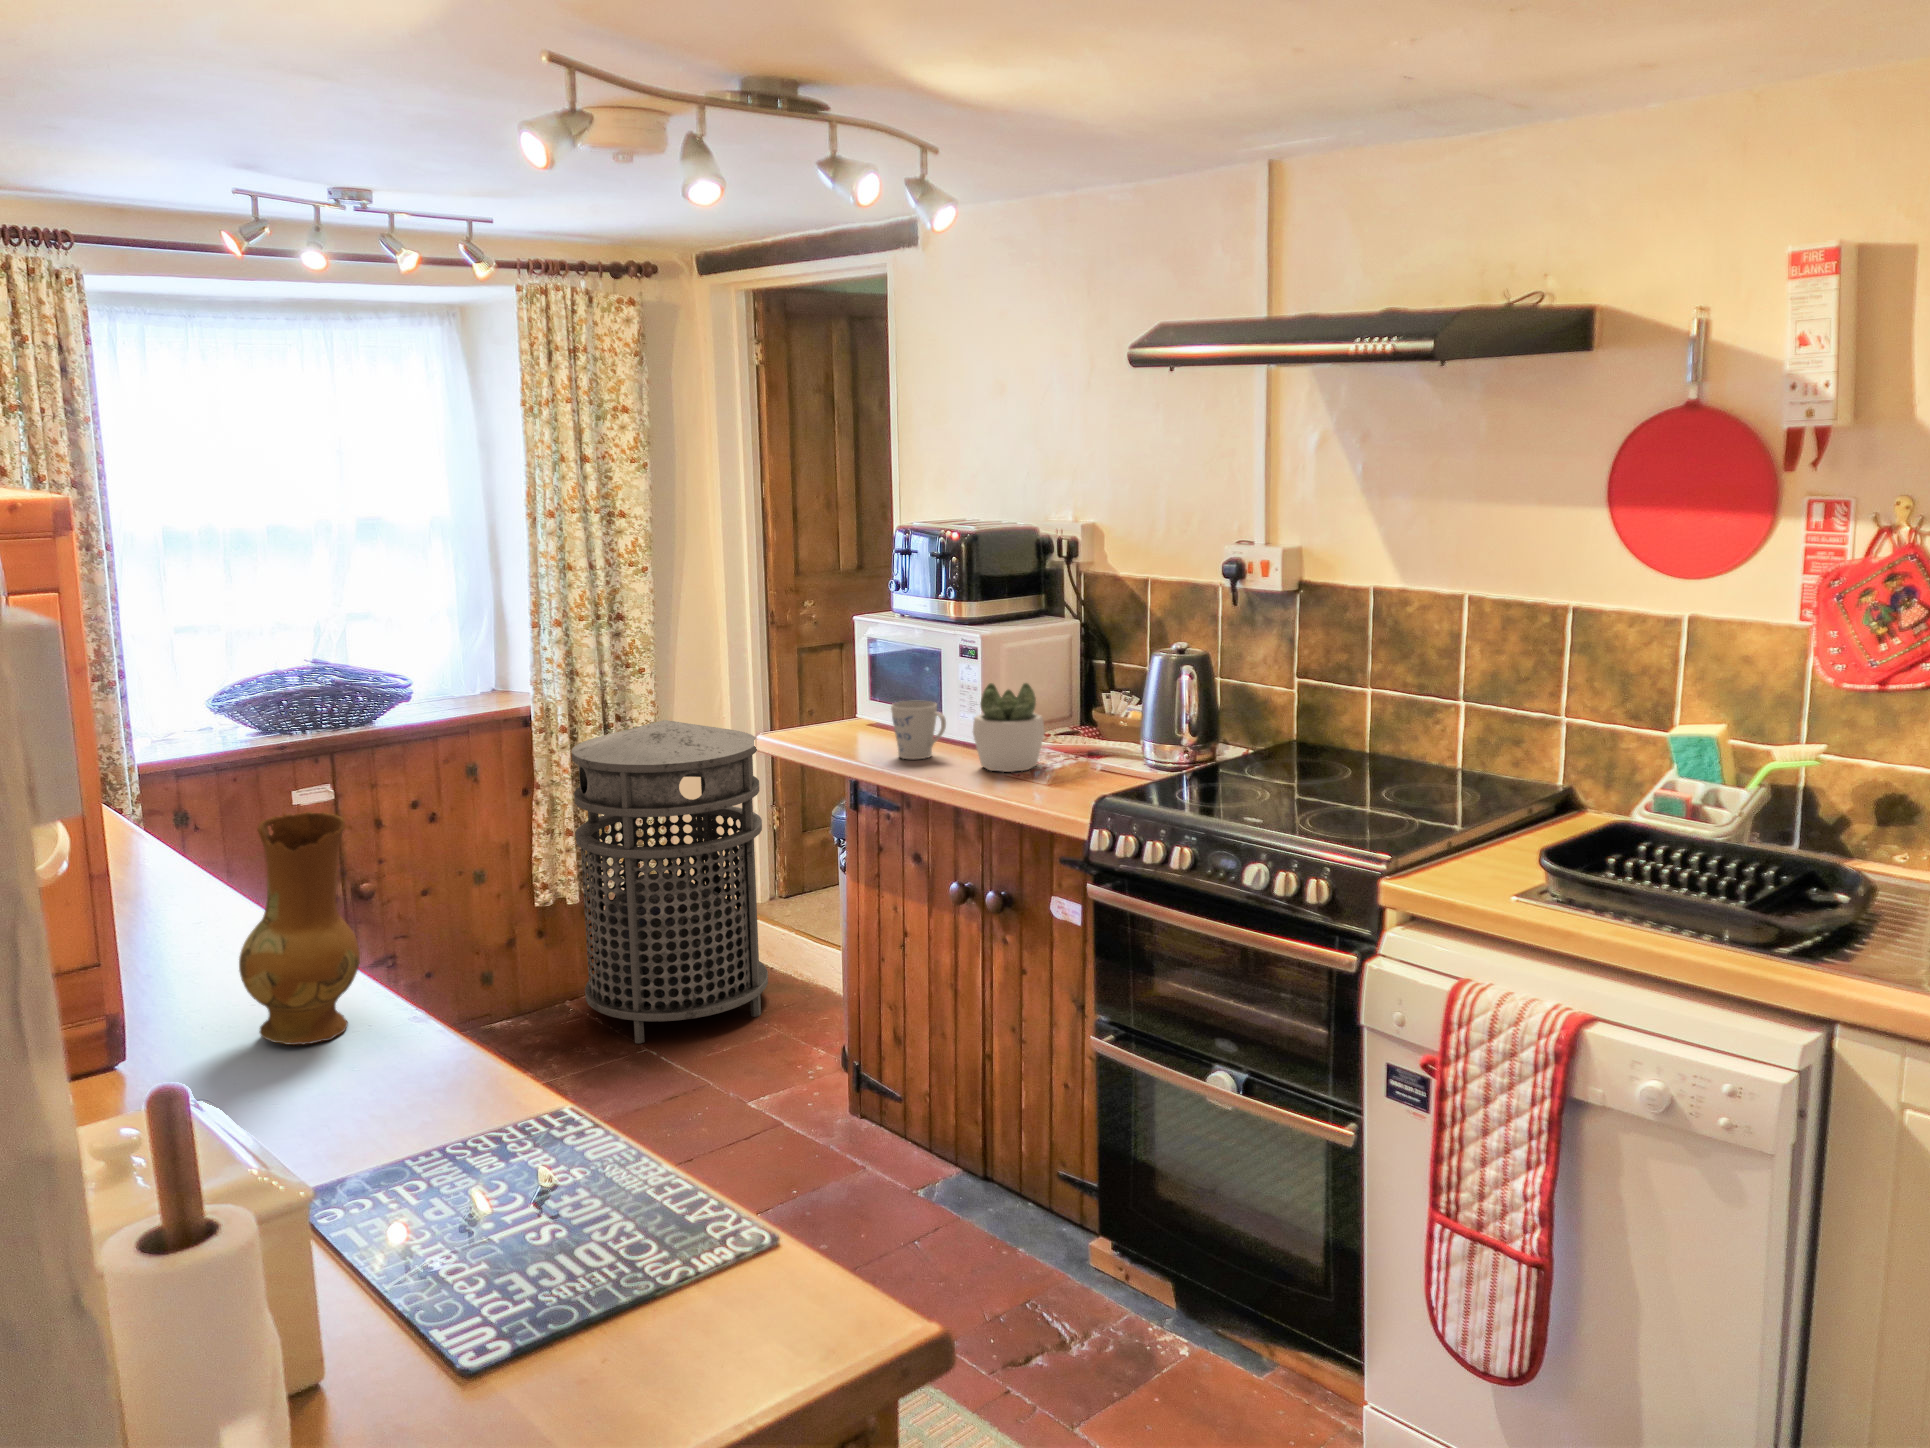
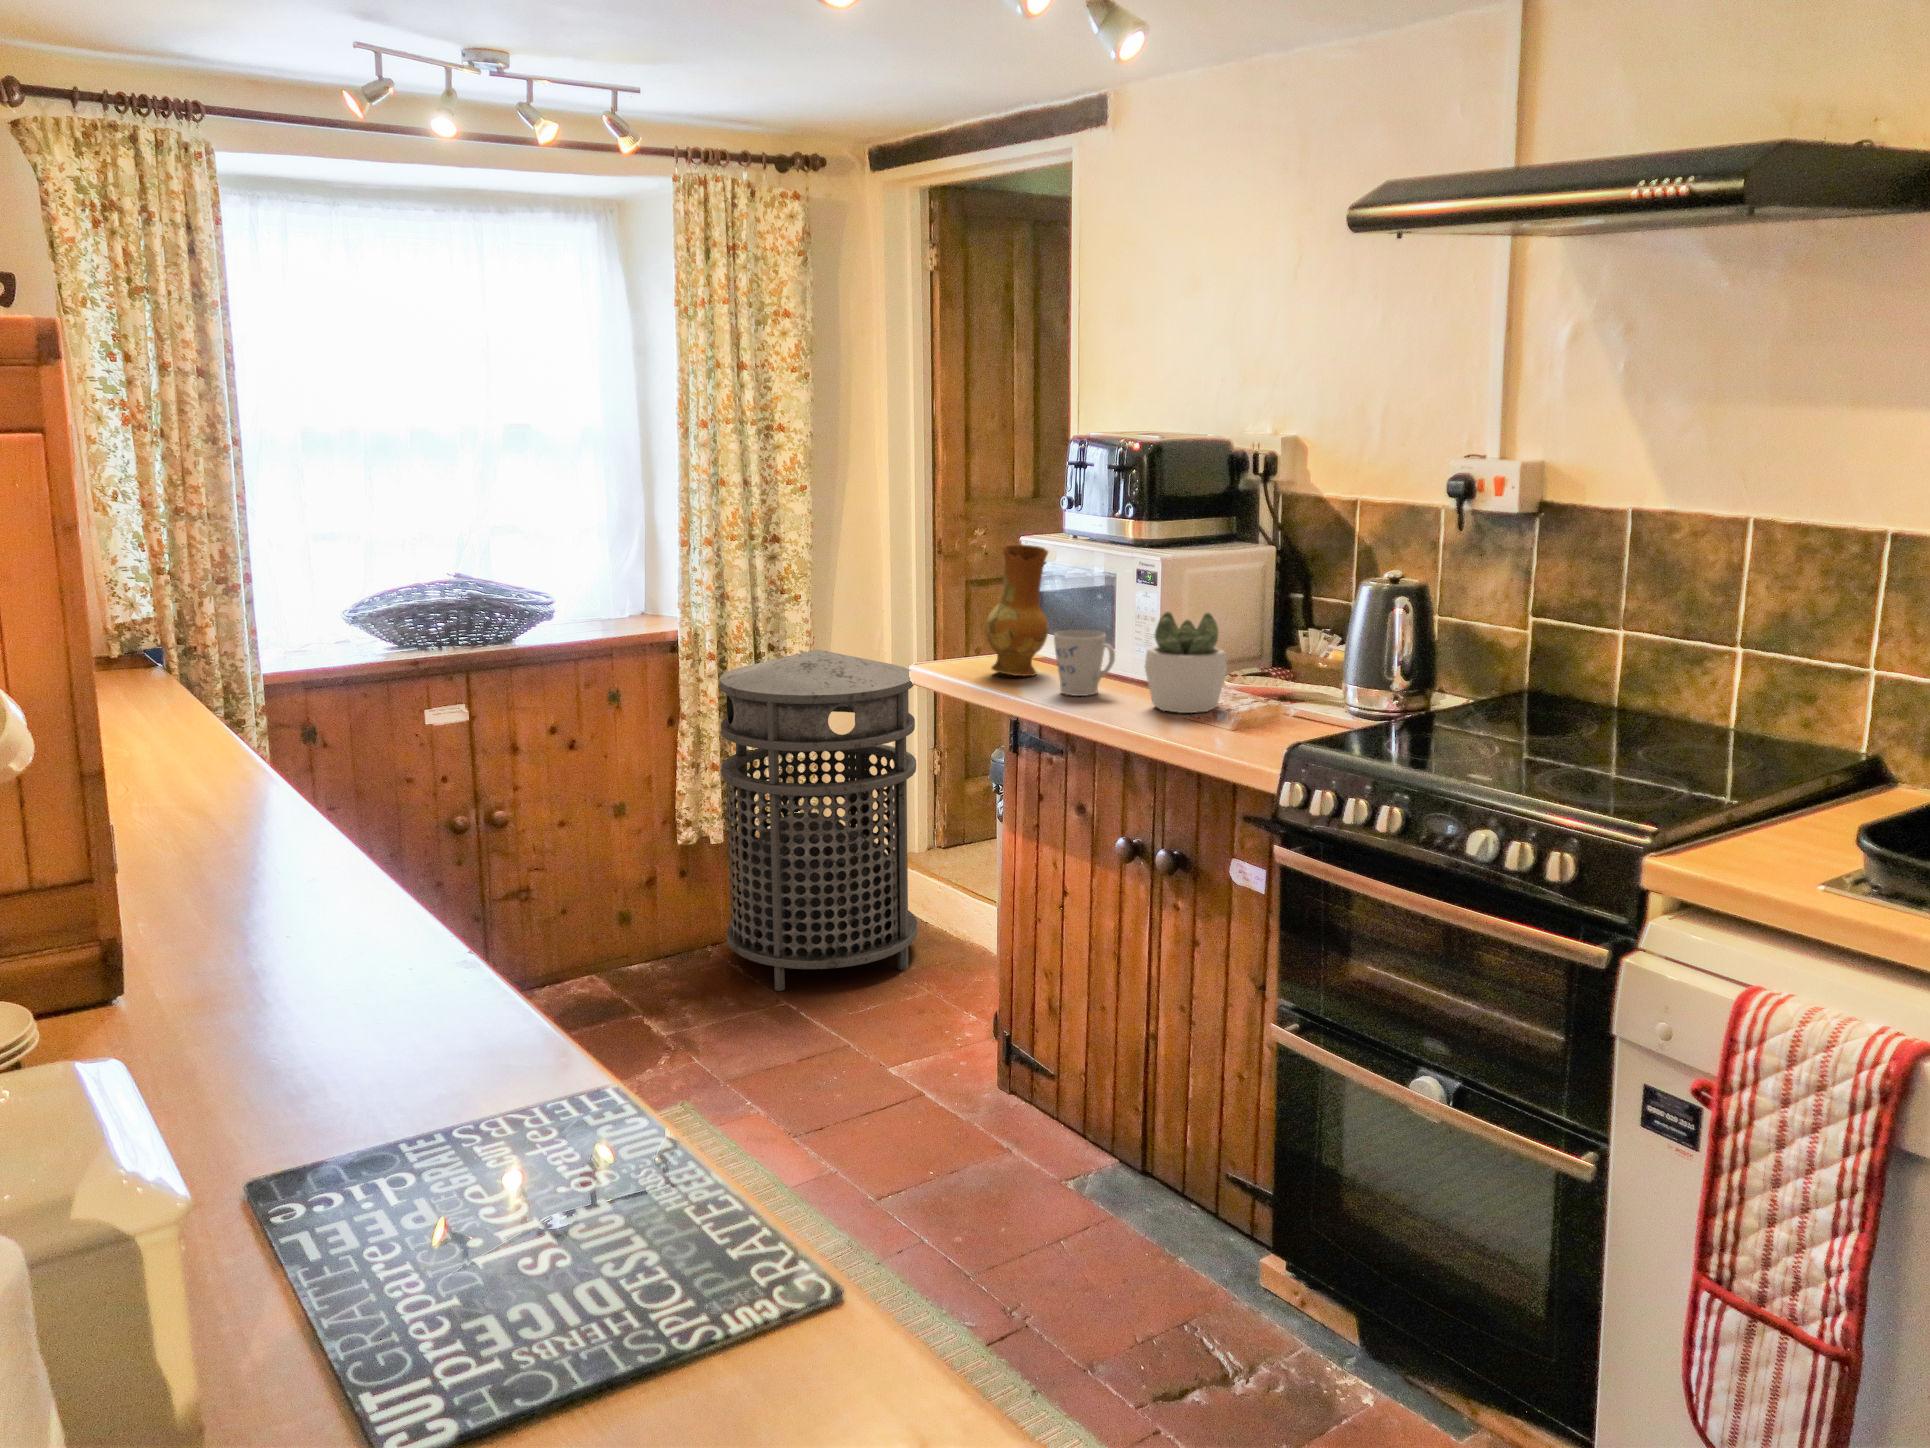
ceramic jug: present [239,812,360,1045] -> present [985,545,1048,676]

